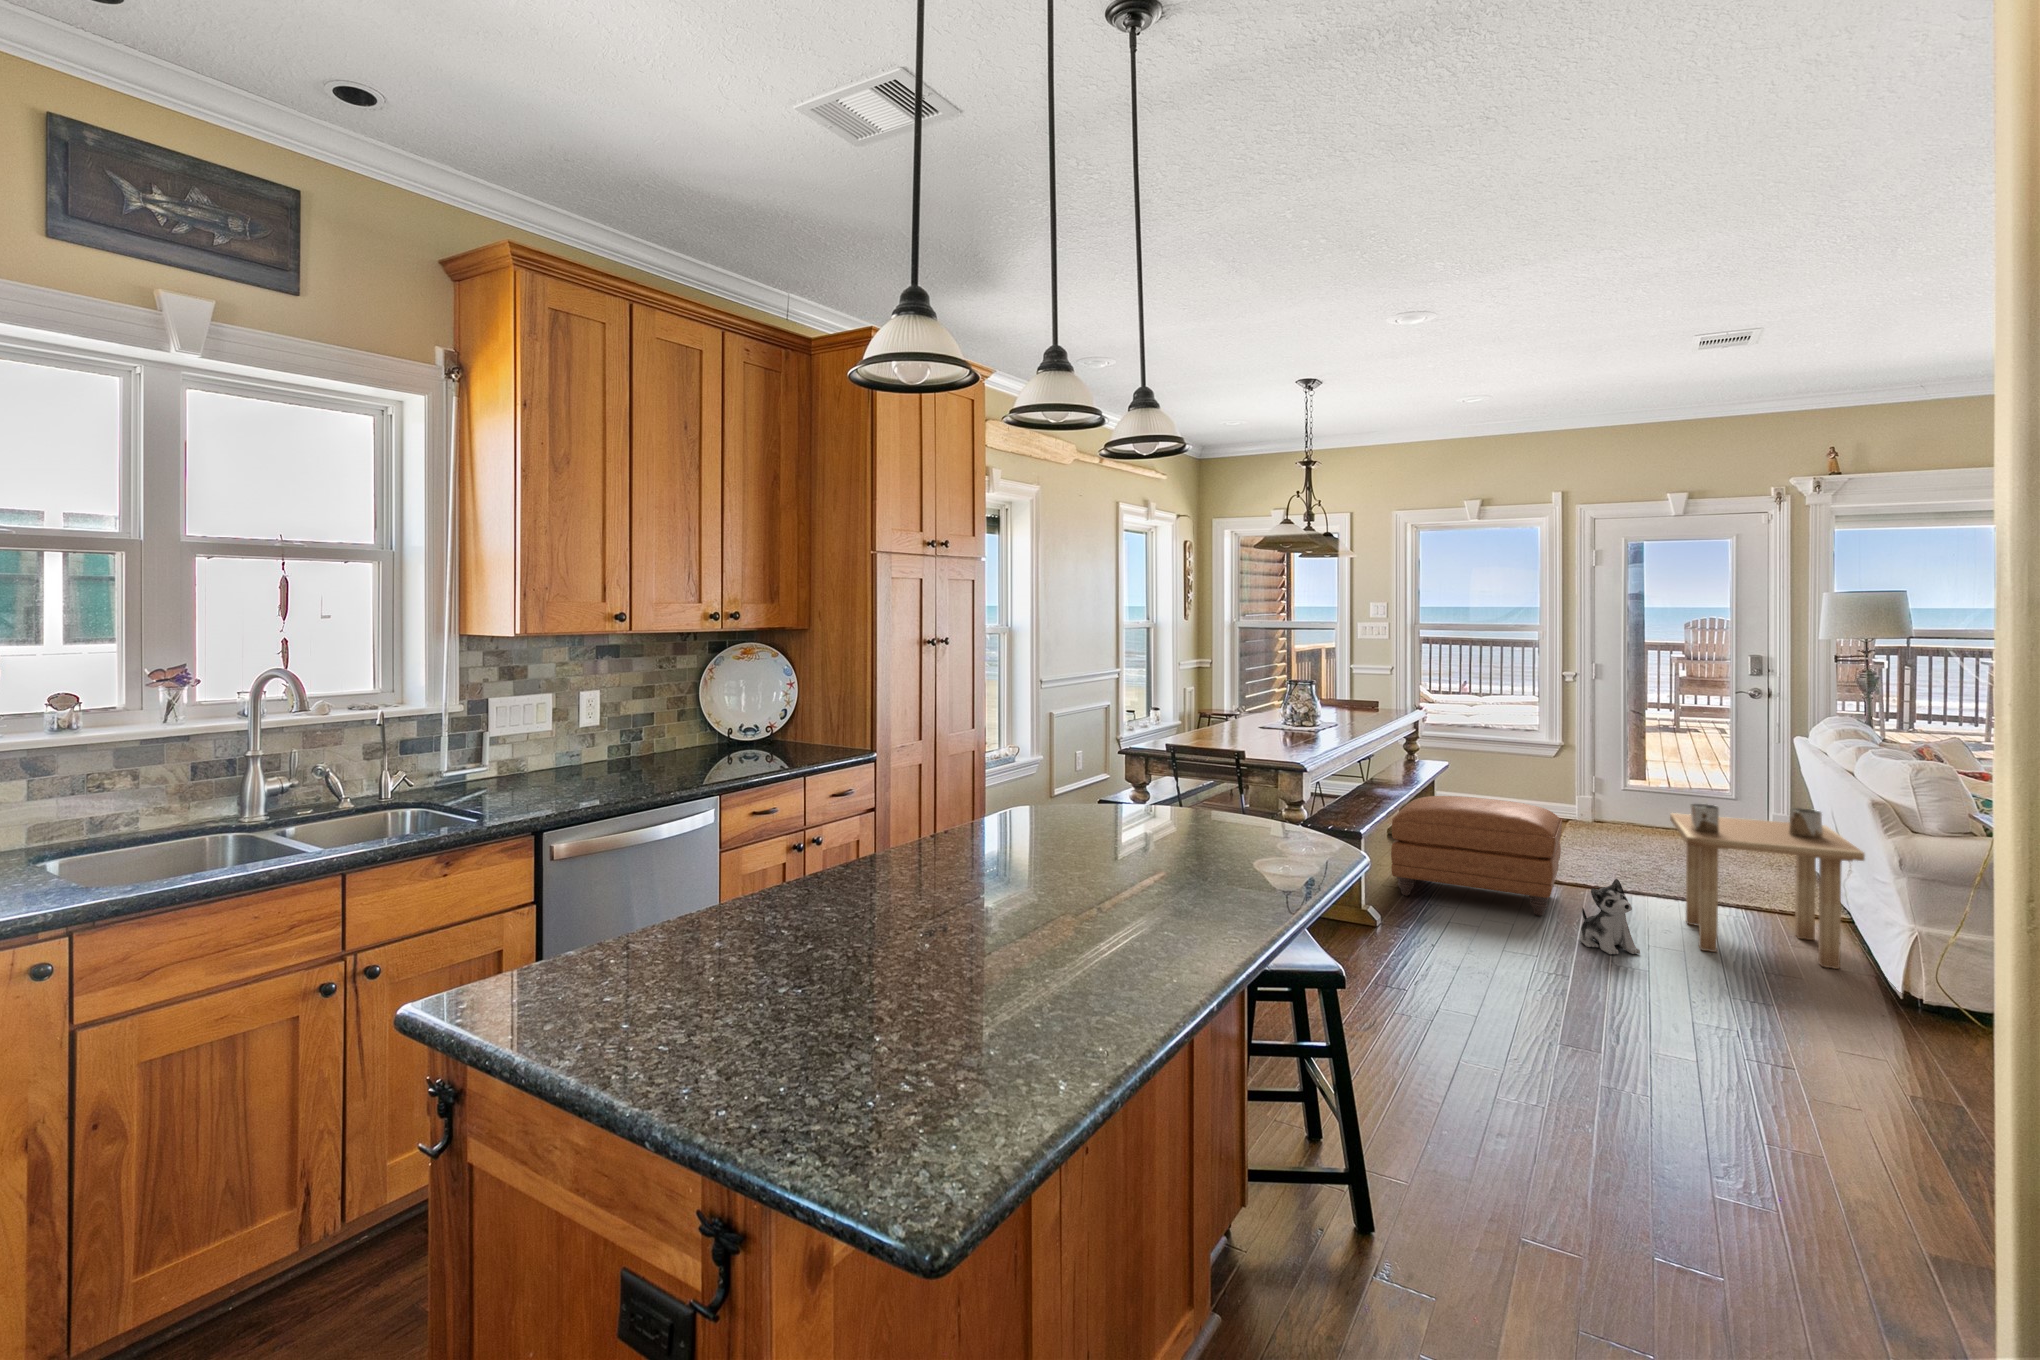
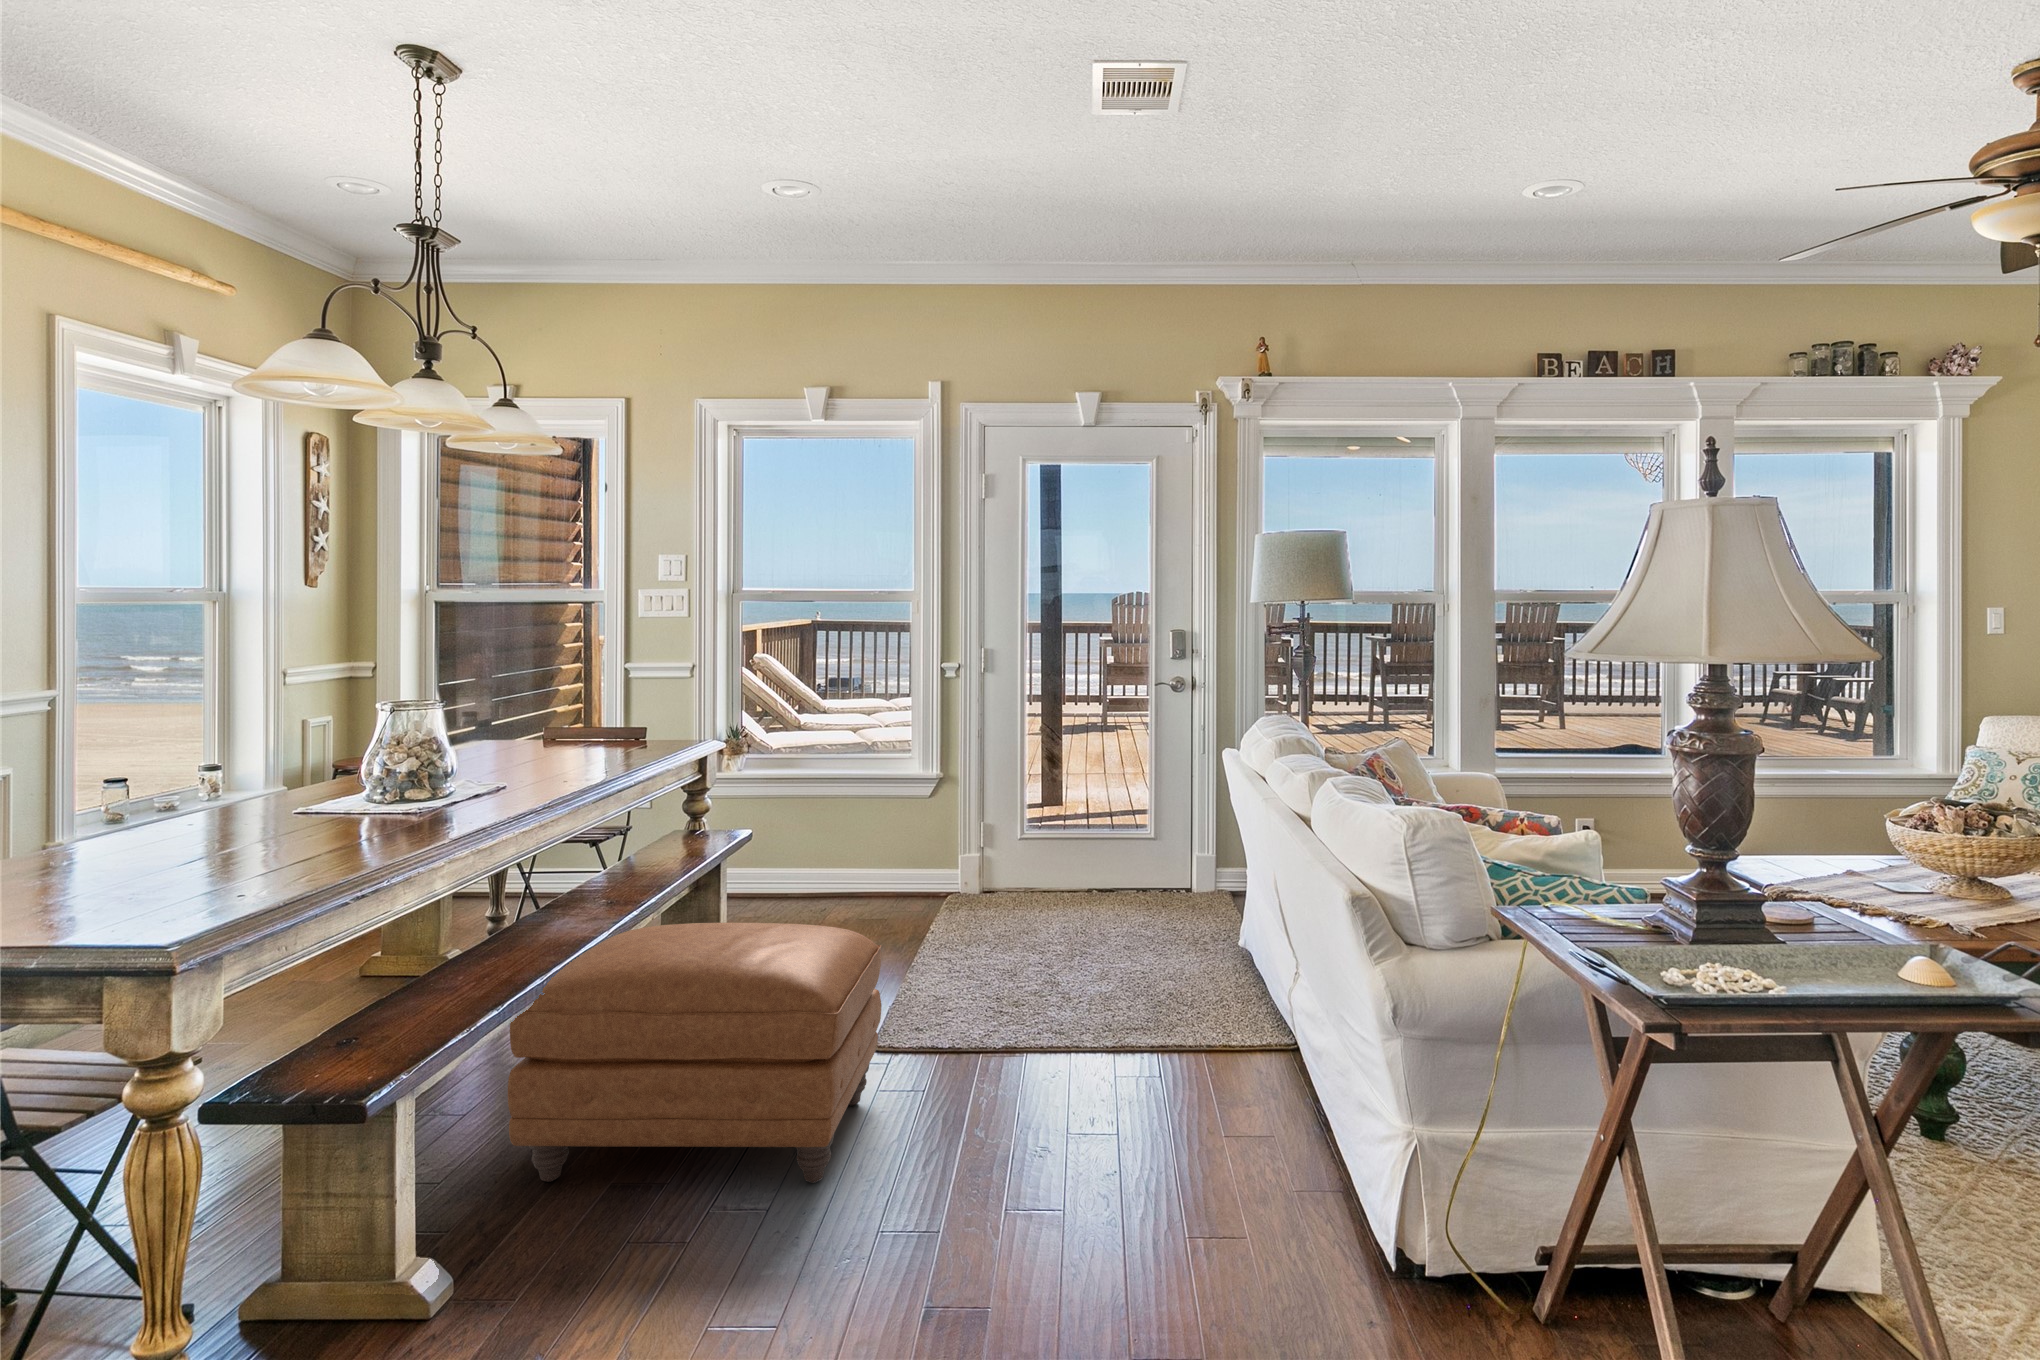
side table: present [1670,804,1865,969] -> none [1050,898,1336,1222]
plush toy: present [1581,879,1640,954] -> none [865,1113,975,1304]

